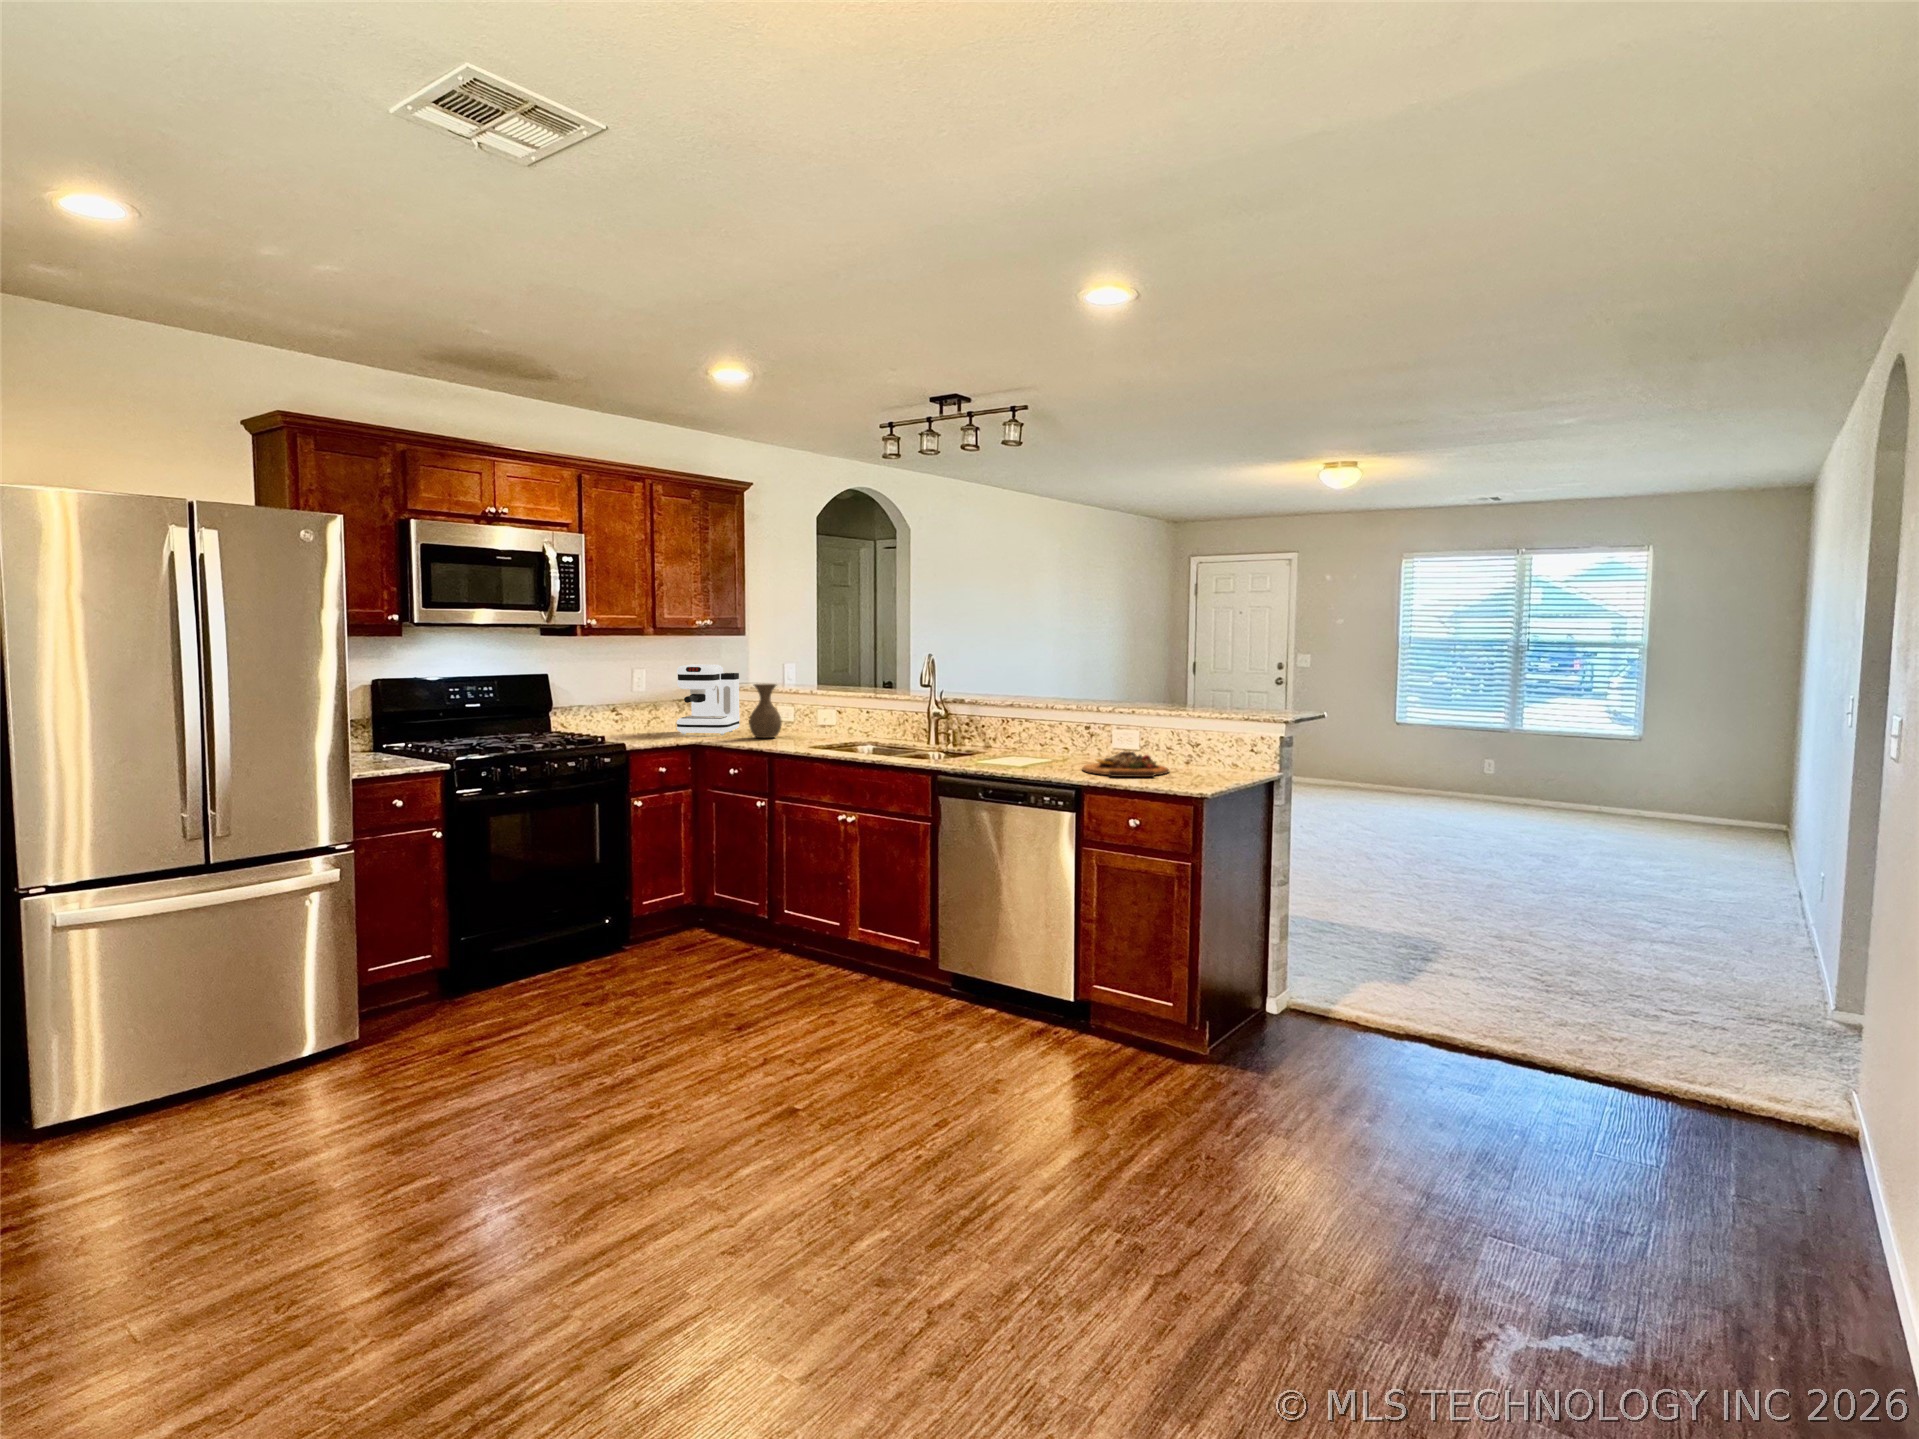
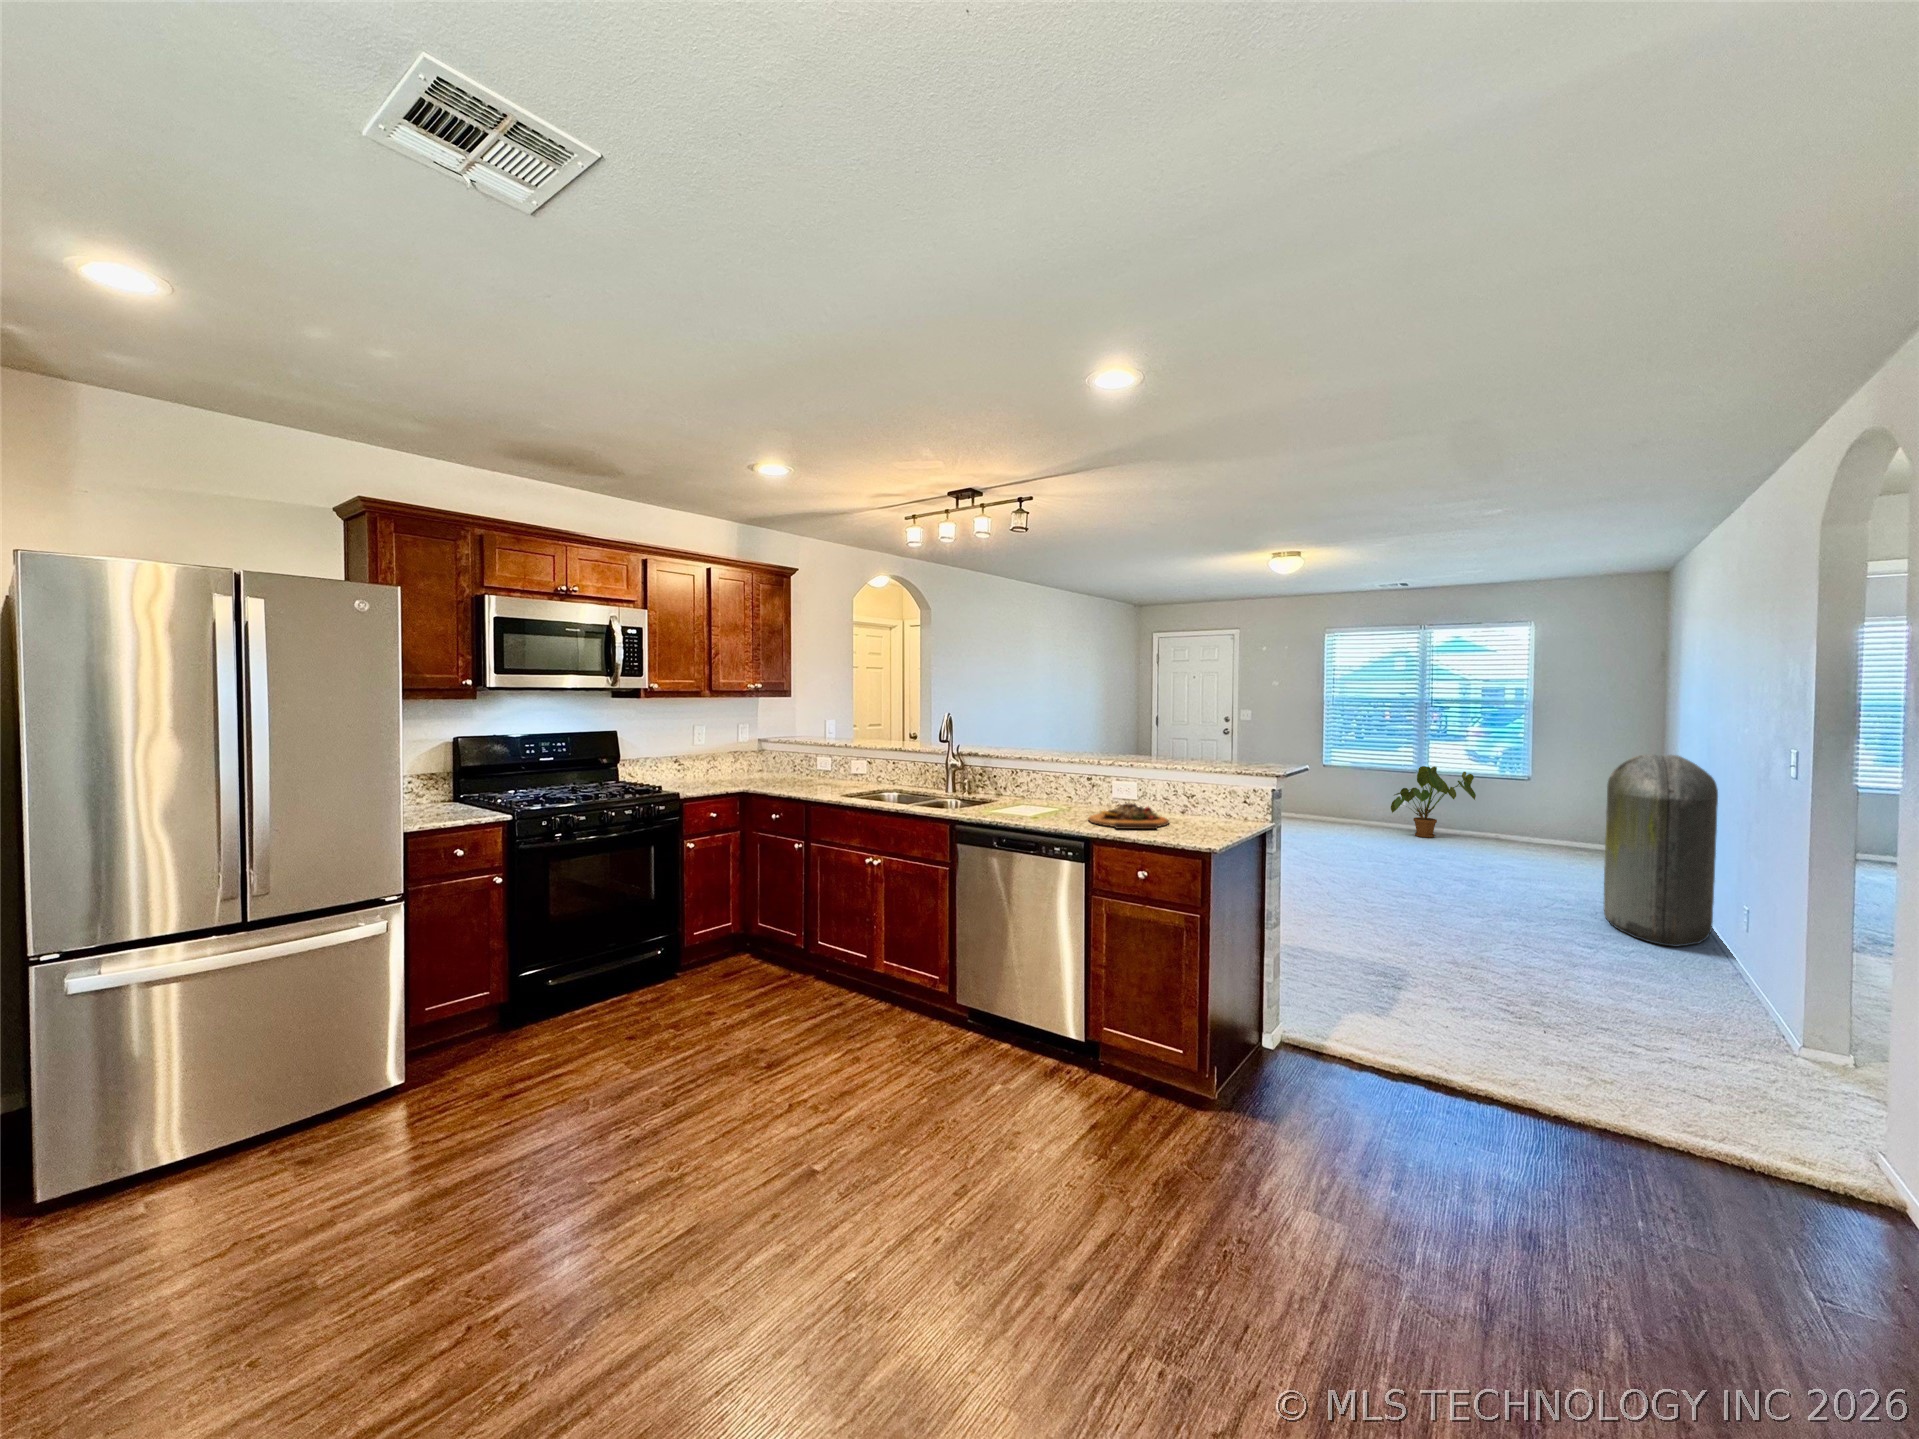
coffee maker: present [677,665,740,735] -> none [728,721,784,782]
vase: present [749,684,782,738] -> none [790,738,818,786]
trash can: none [1681,704,1805,919] -> present [1604,754,1718,947]
house plant: none [1468,724,1568,810] -> present [1391,766,1476,838]

